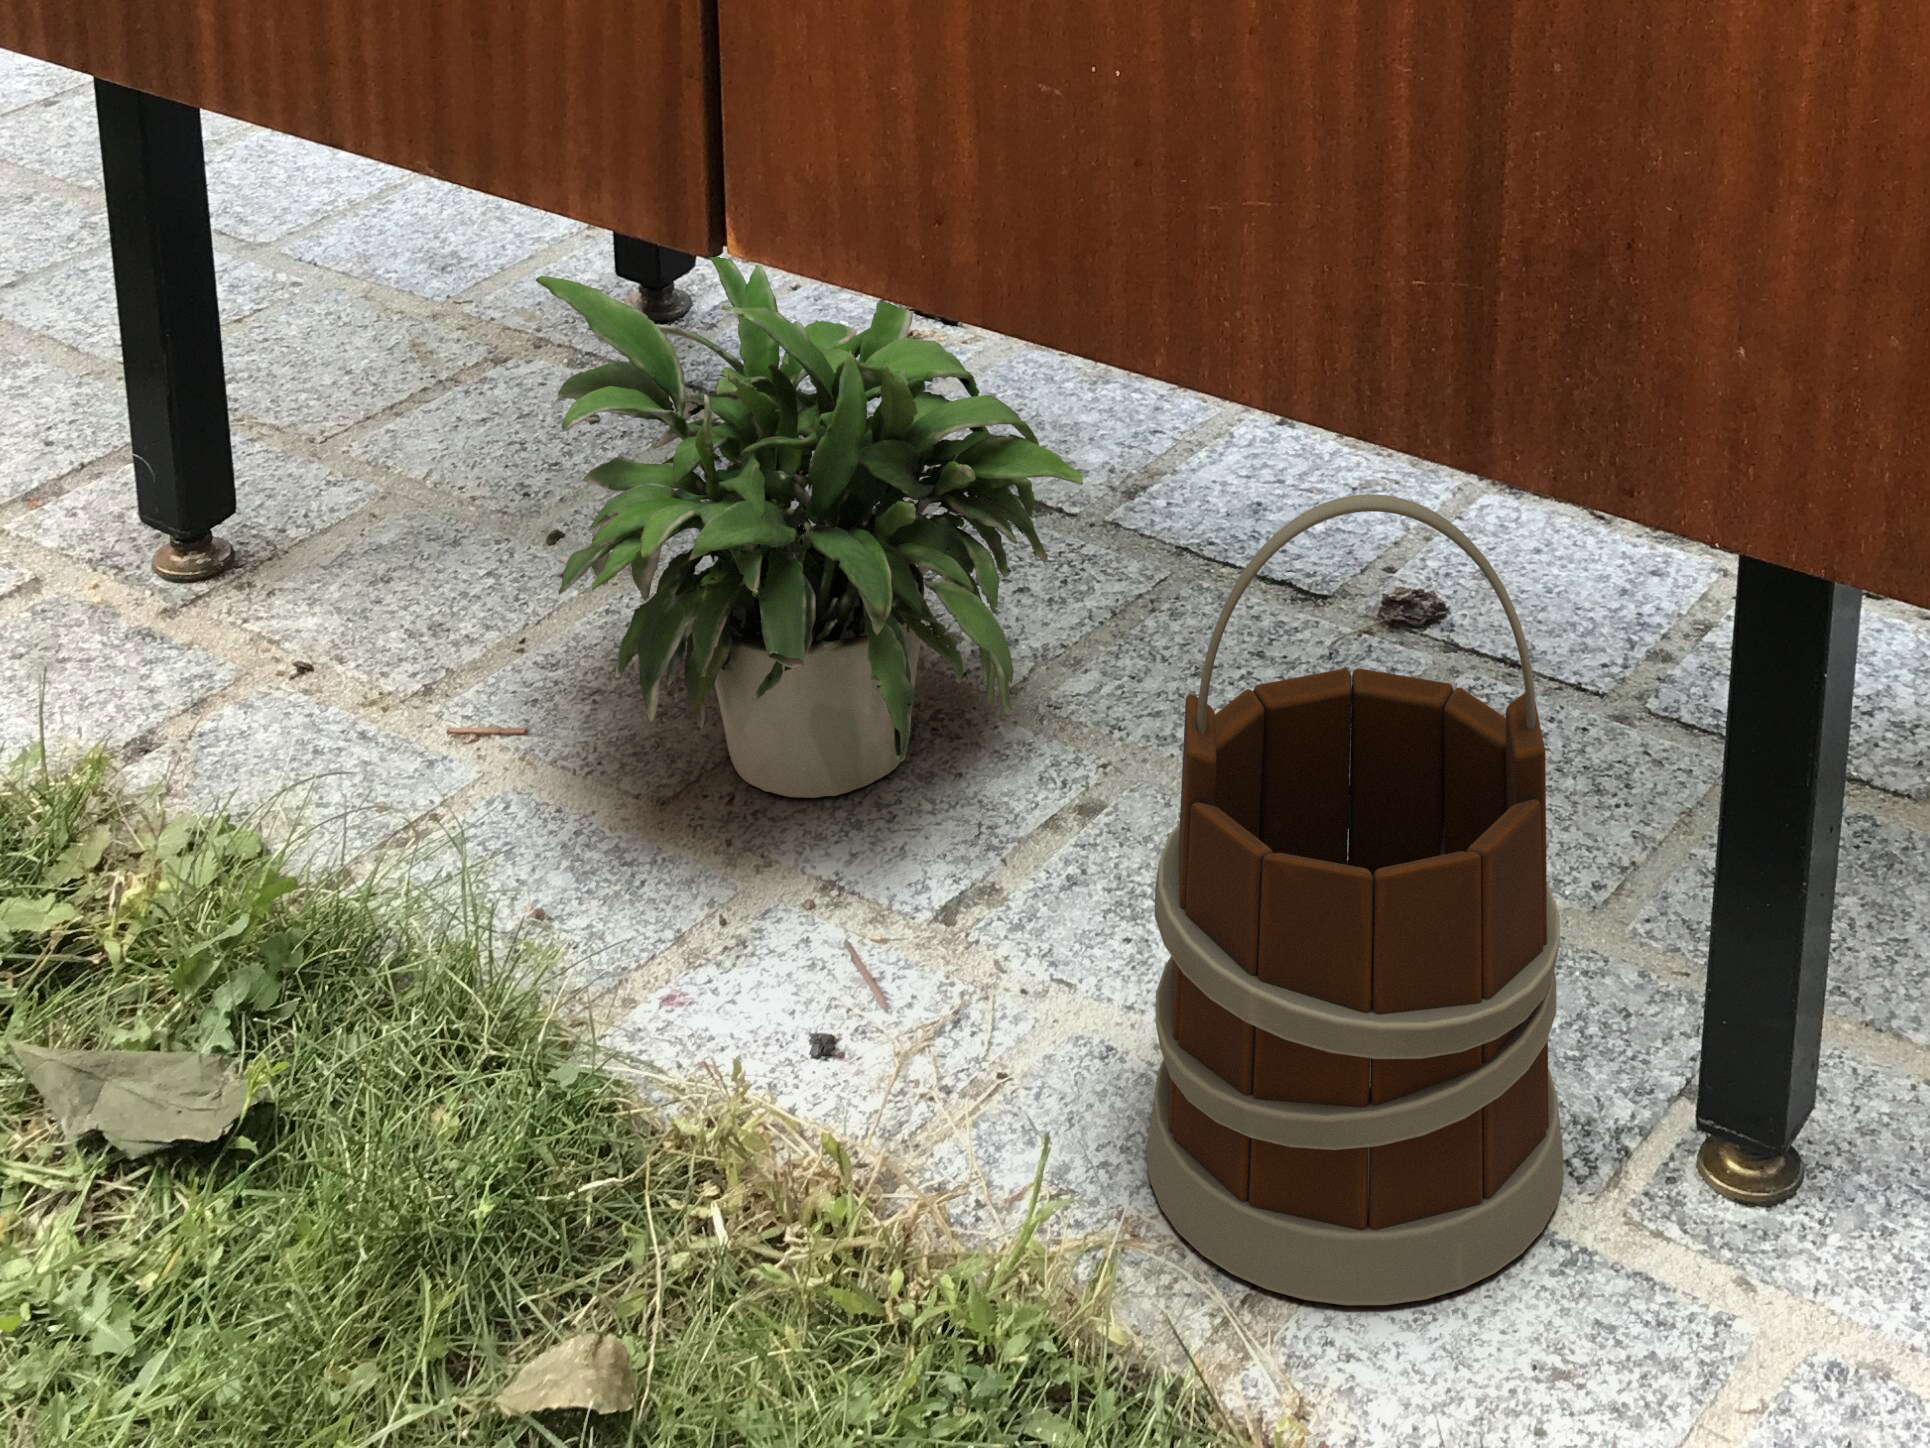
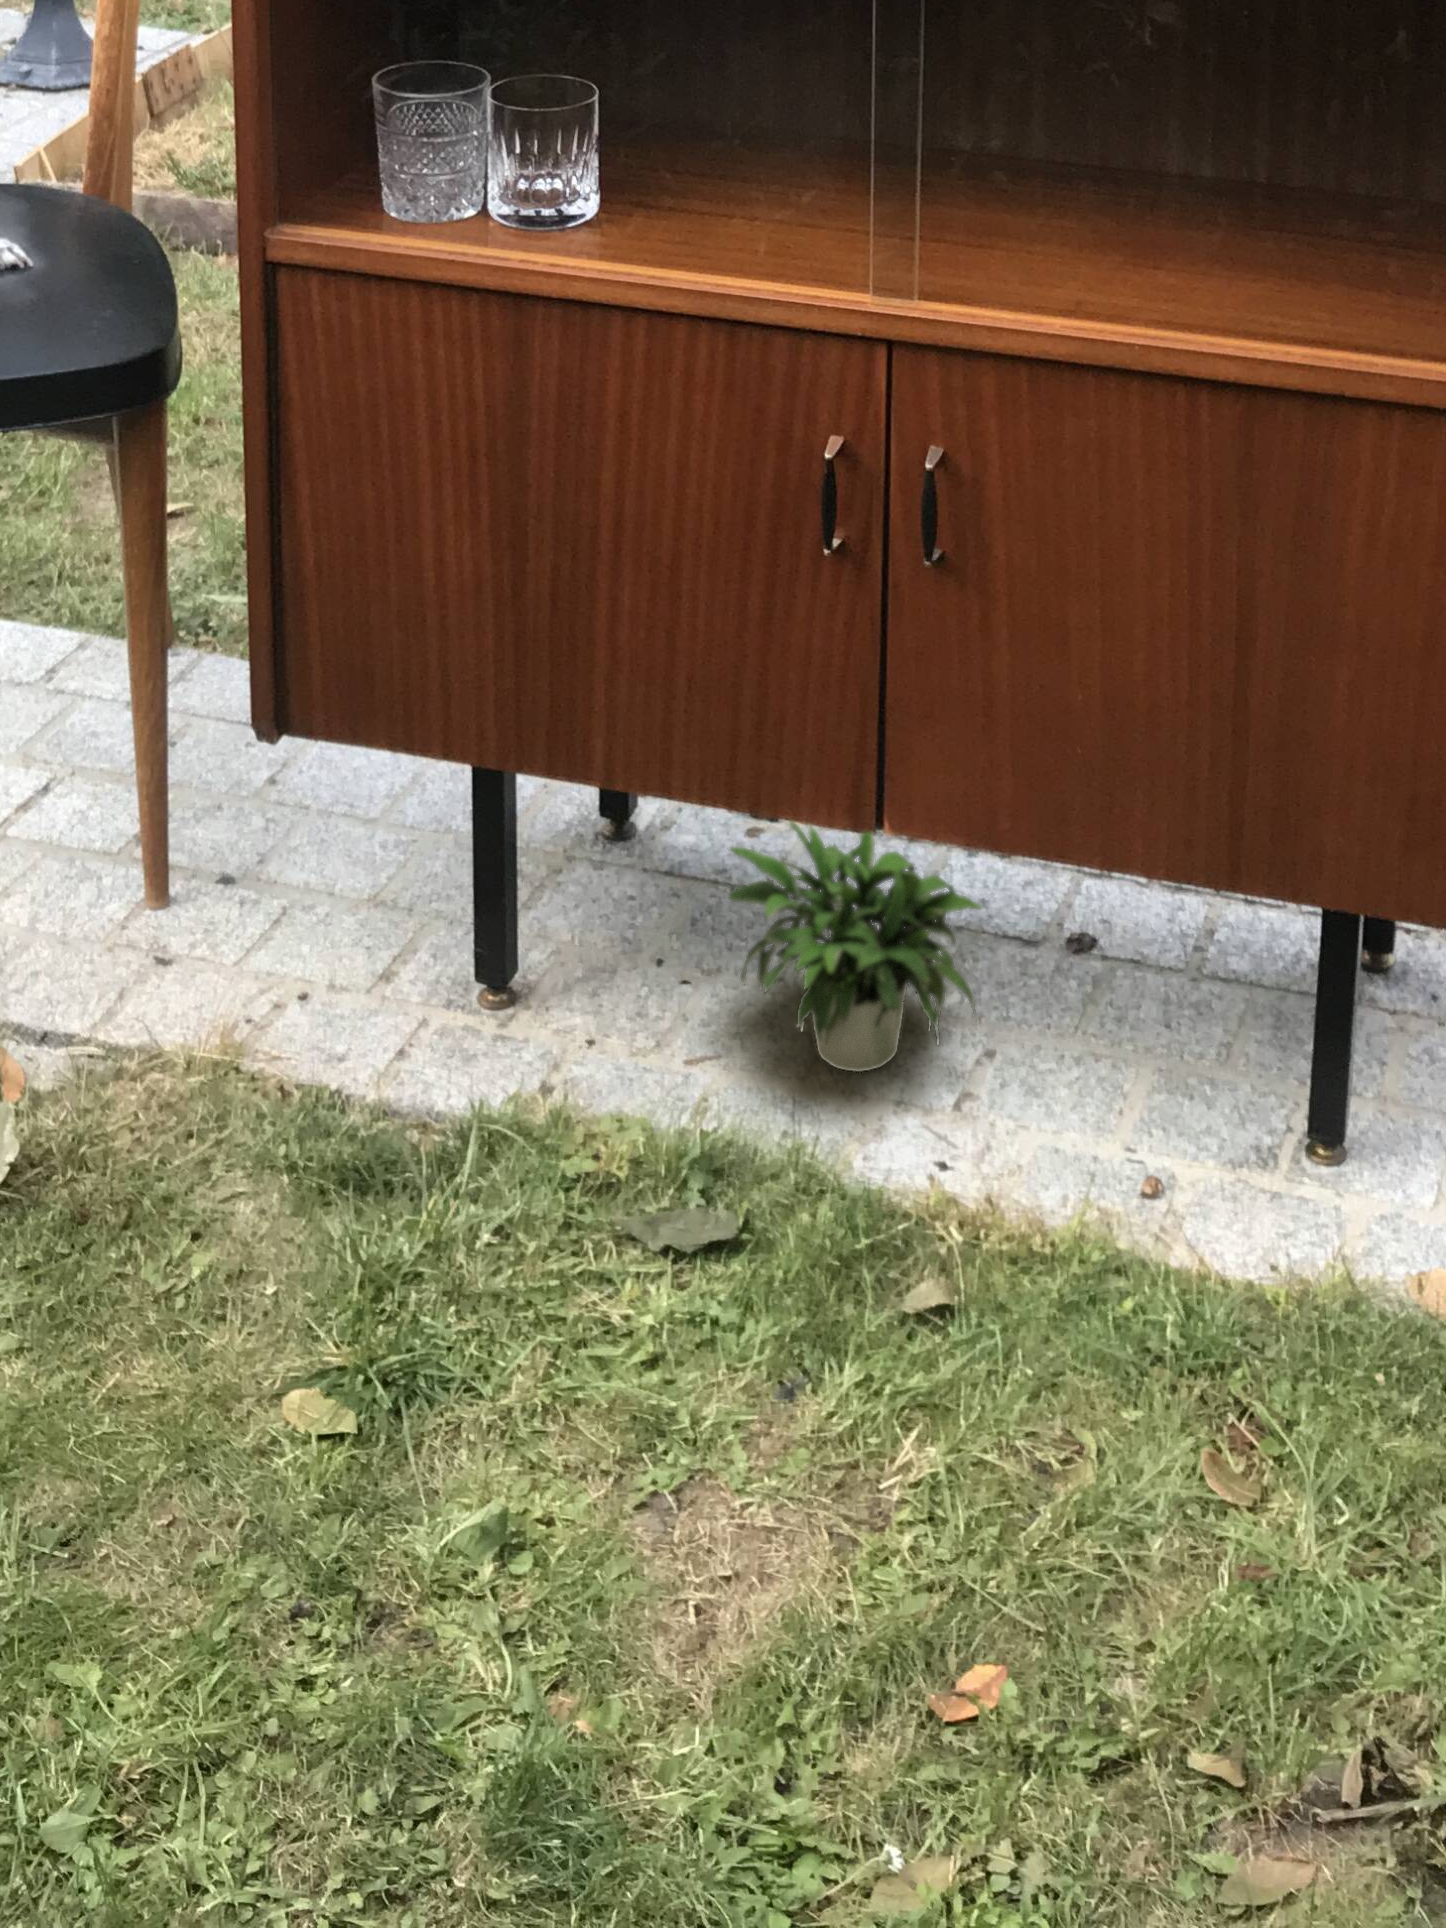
wooden bucket: present [1146,494,1564,1305] -> none [1088,910,1259,1236]

